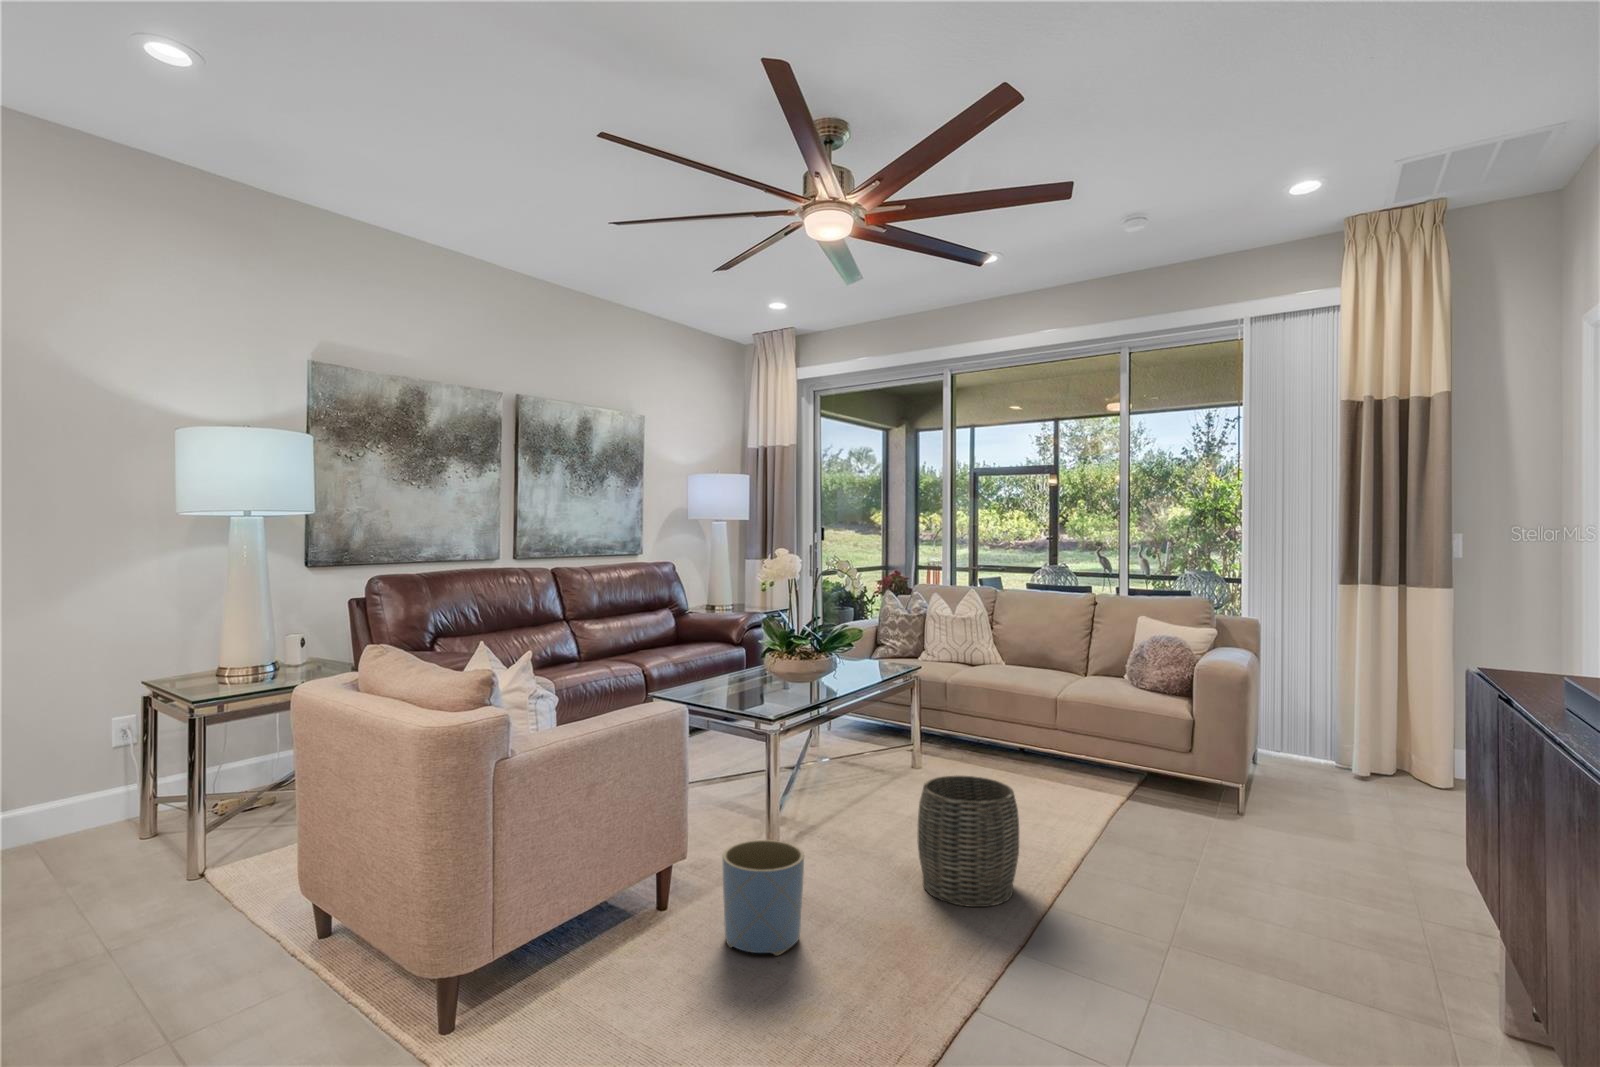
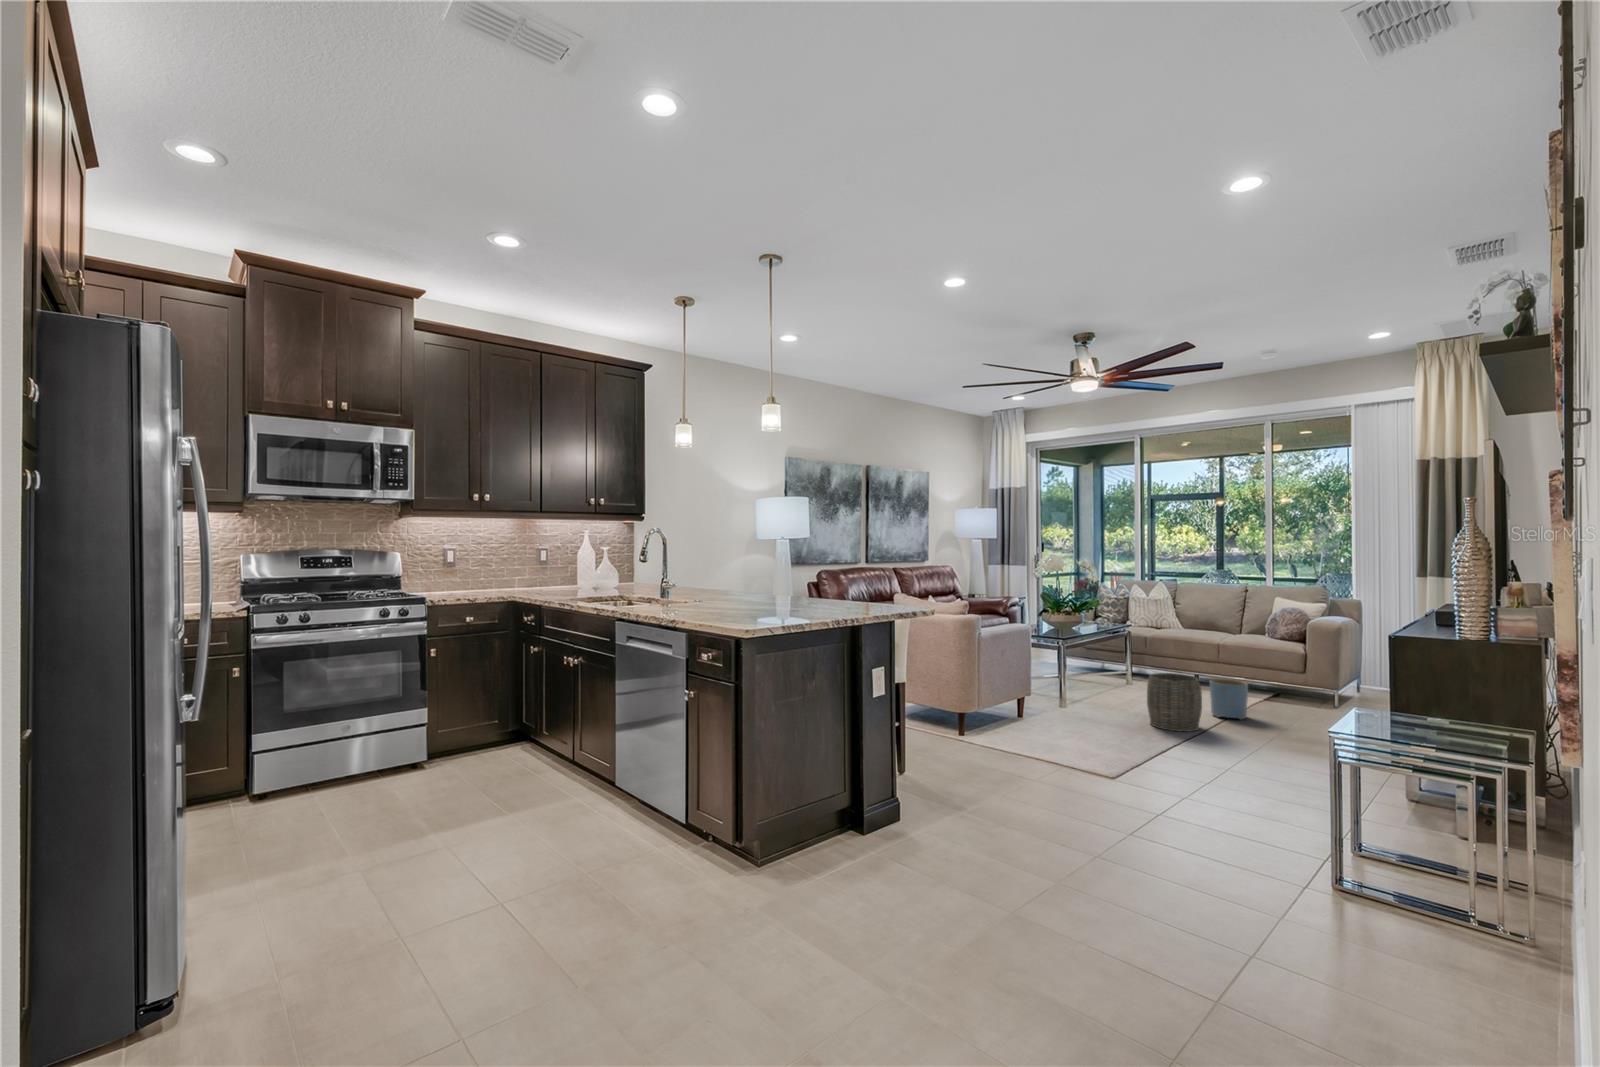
planter: present [722,840,804,956] -> present [1210,679,1248,720]

